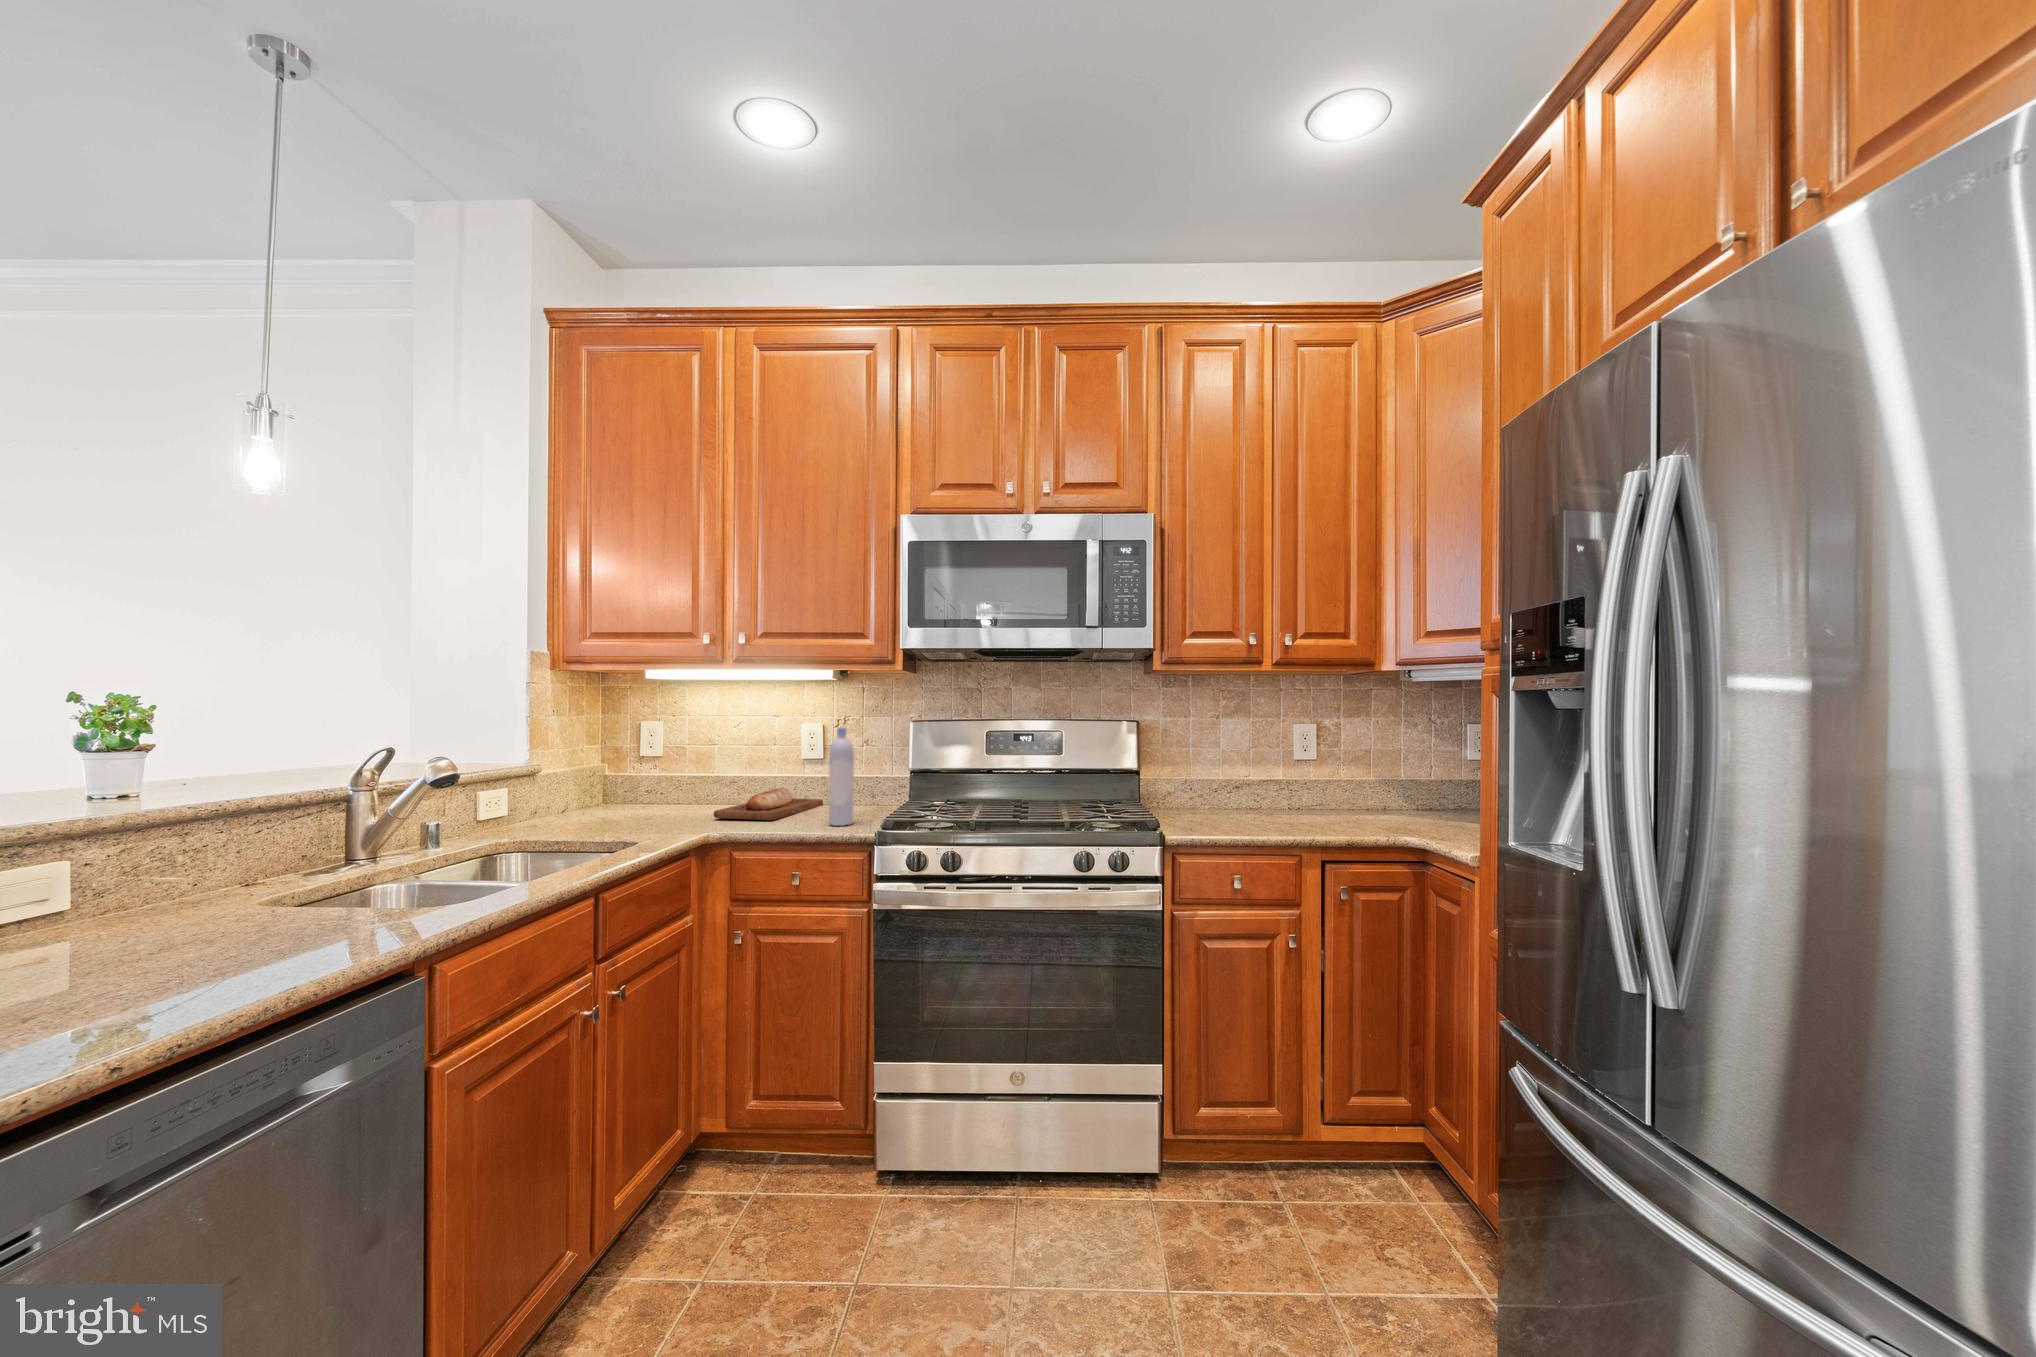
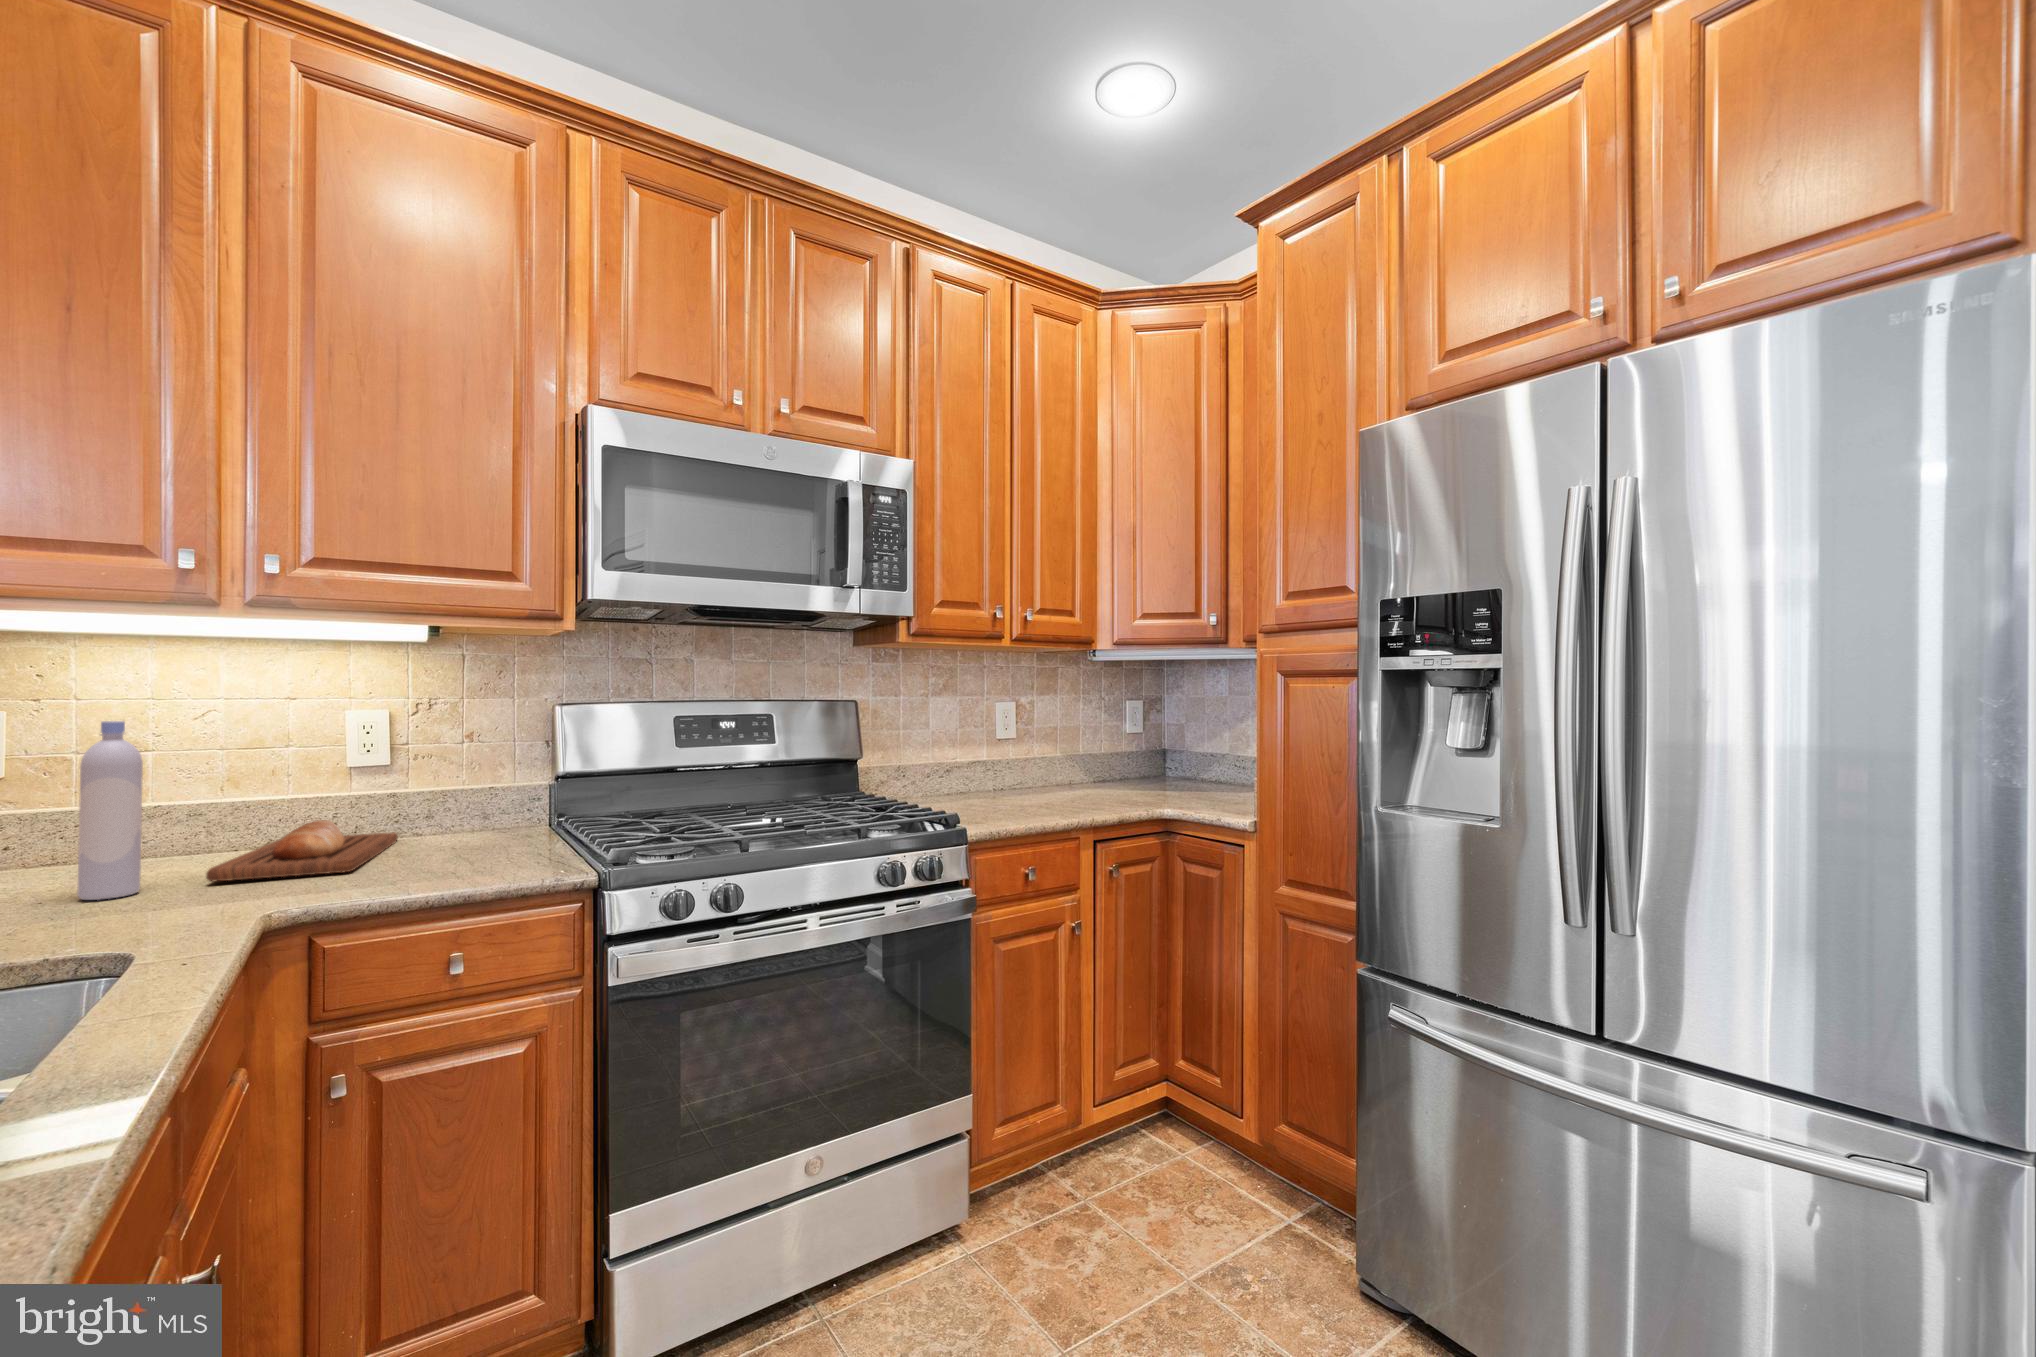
bottle: present [829,727,854,826] -> present [77,721,143,900]

